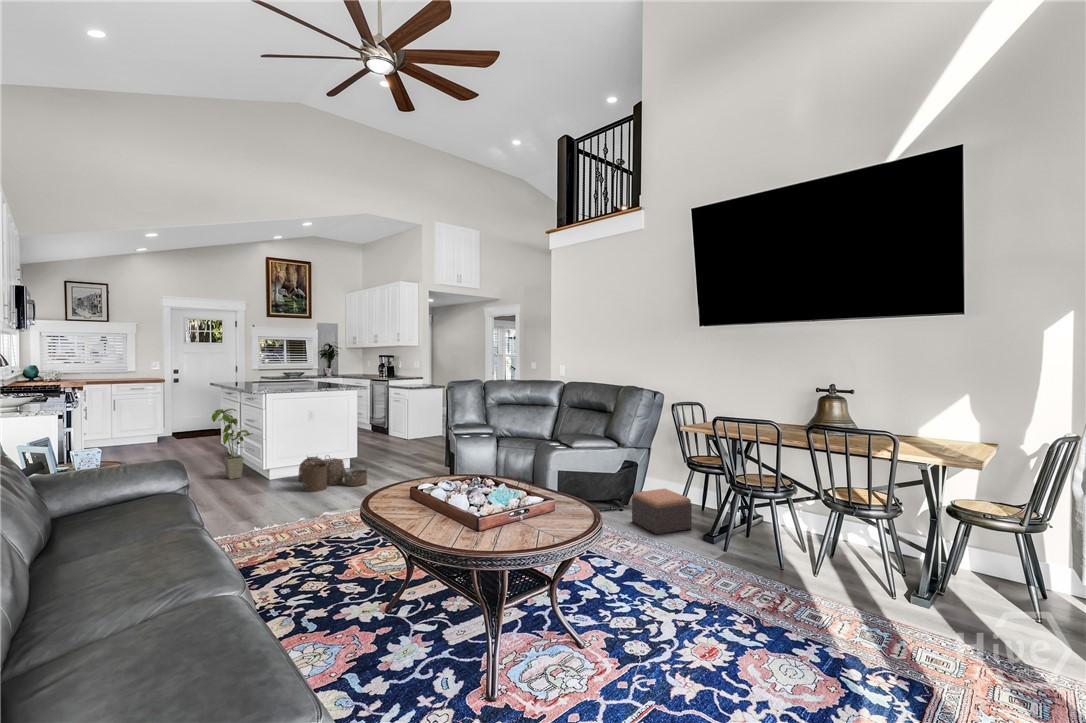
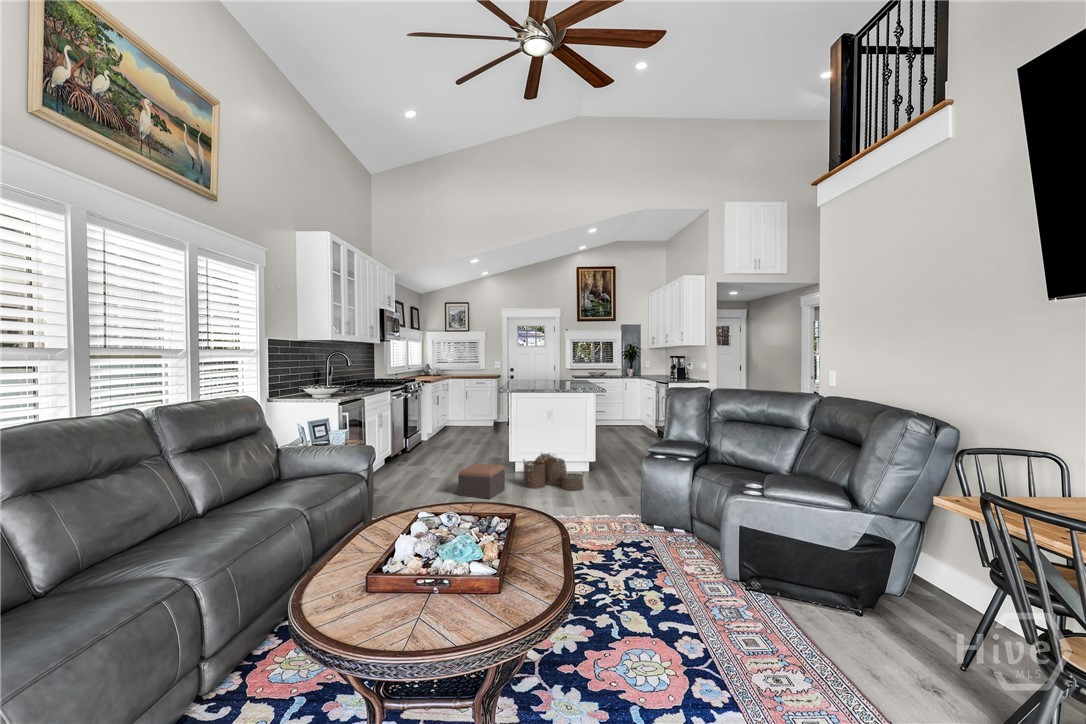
house plant: present [212,409,253,479] -> none [477,402,507,463]
footstool: present [632,489,692,535] -> present [458,464,505,499]

